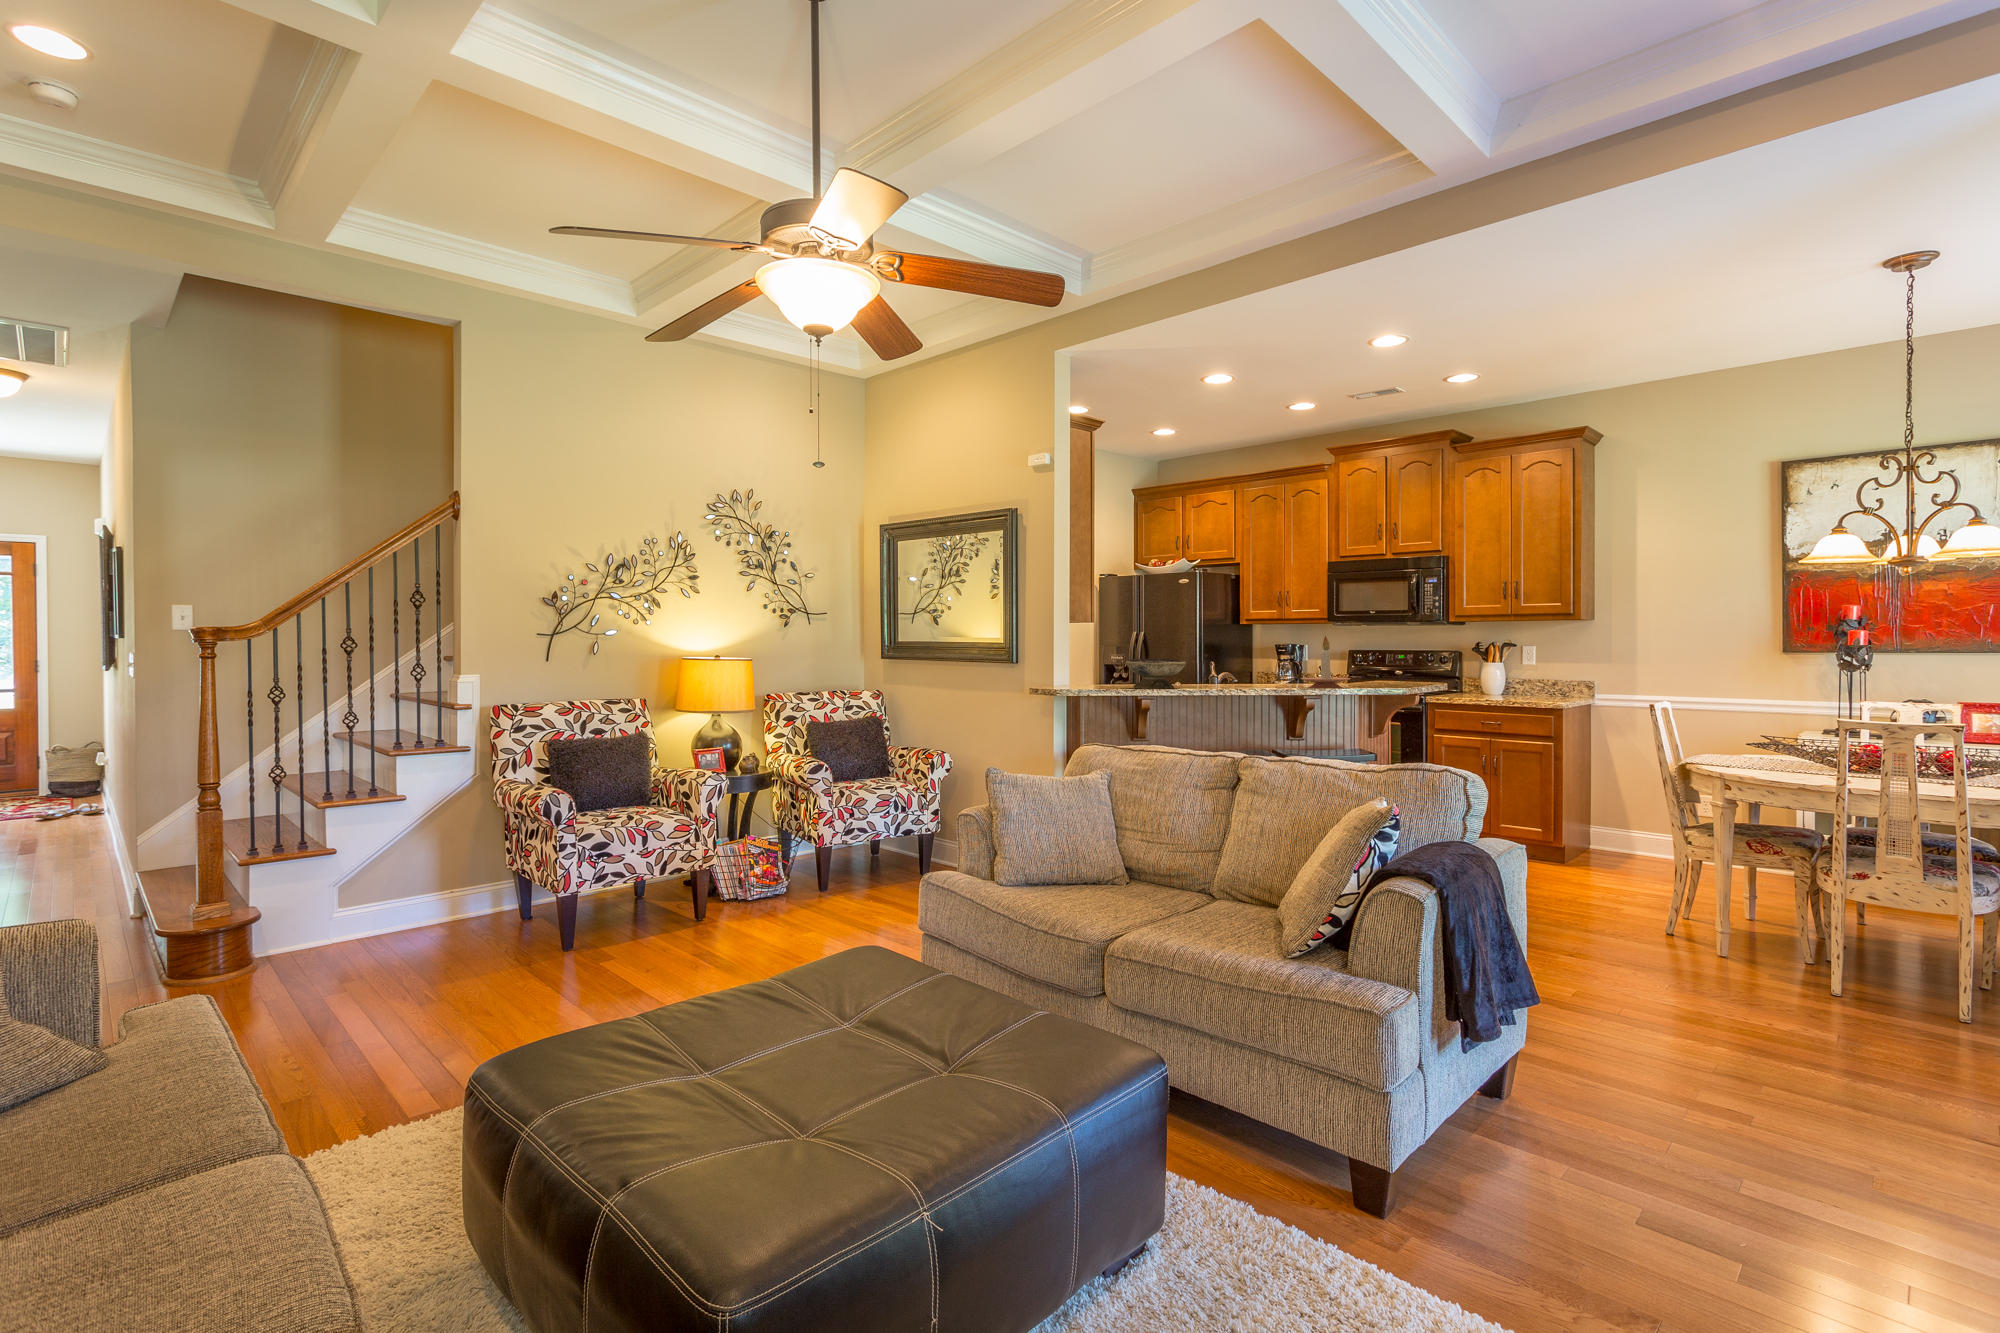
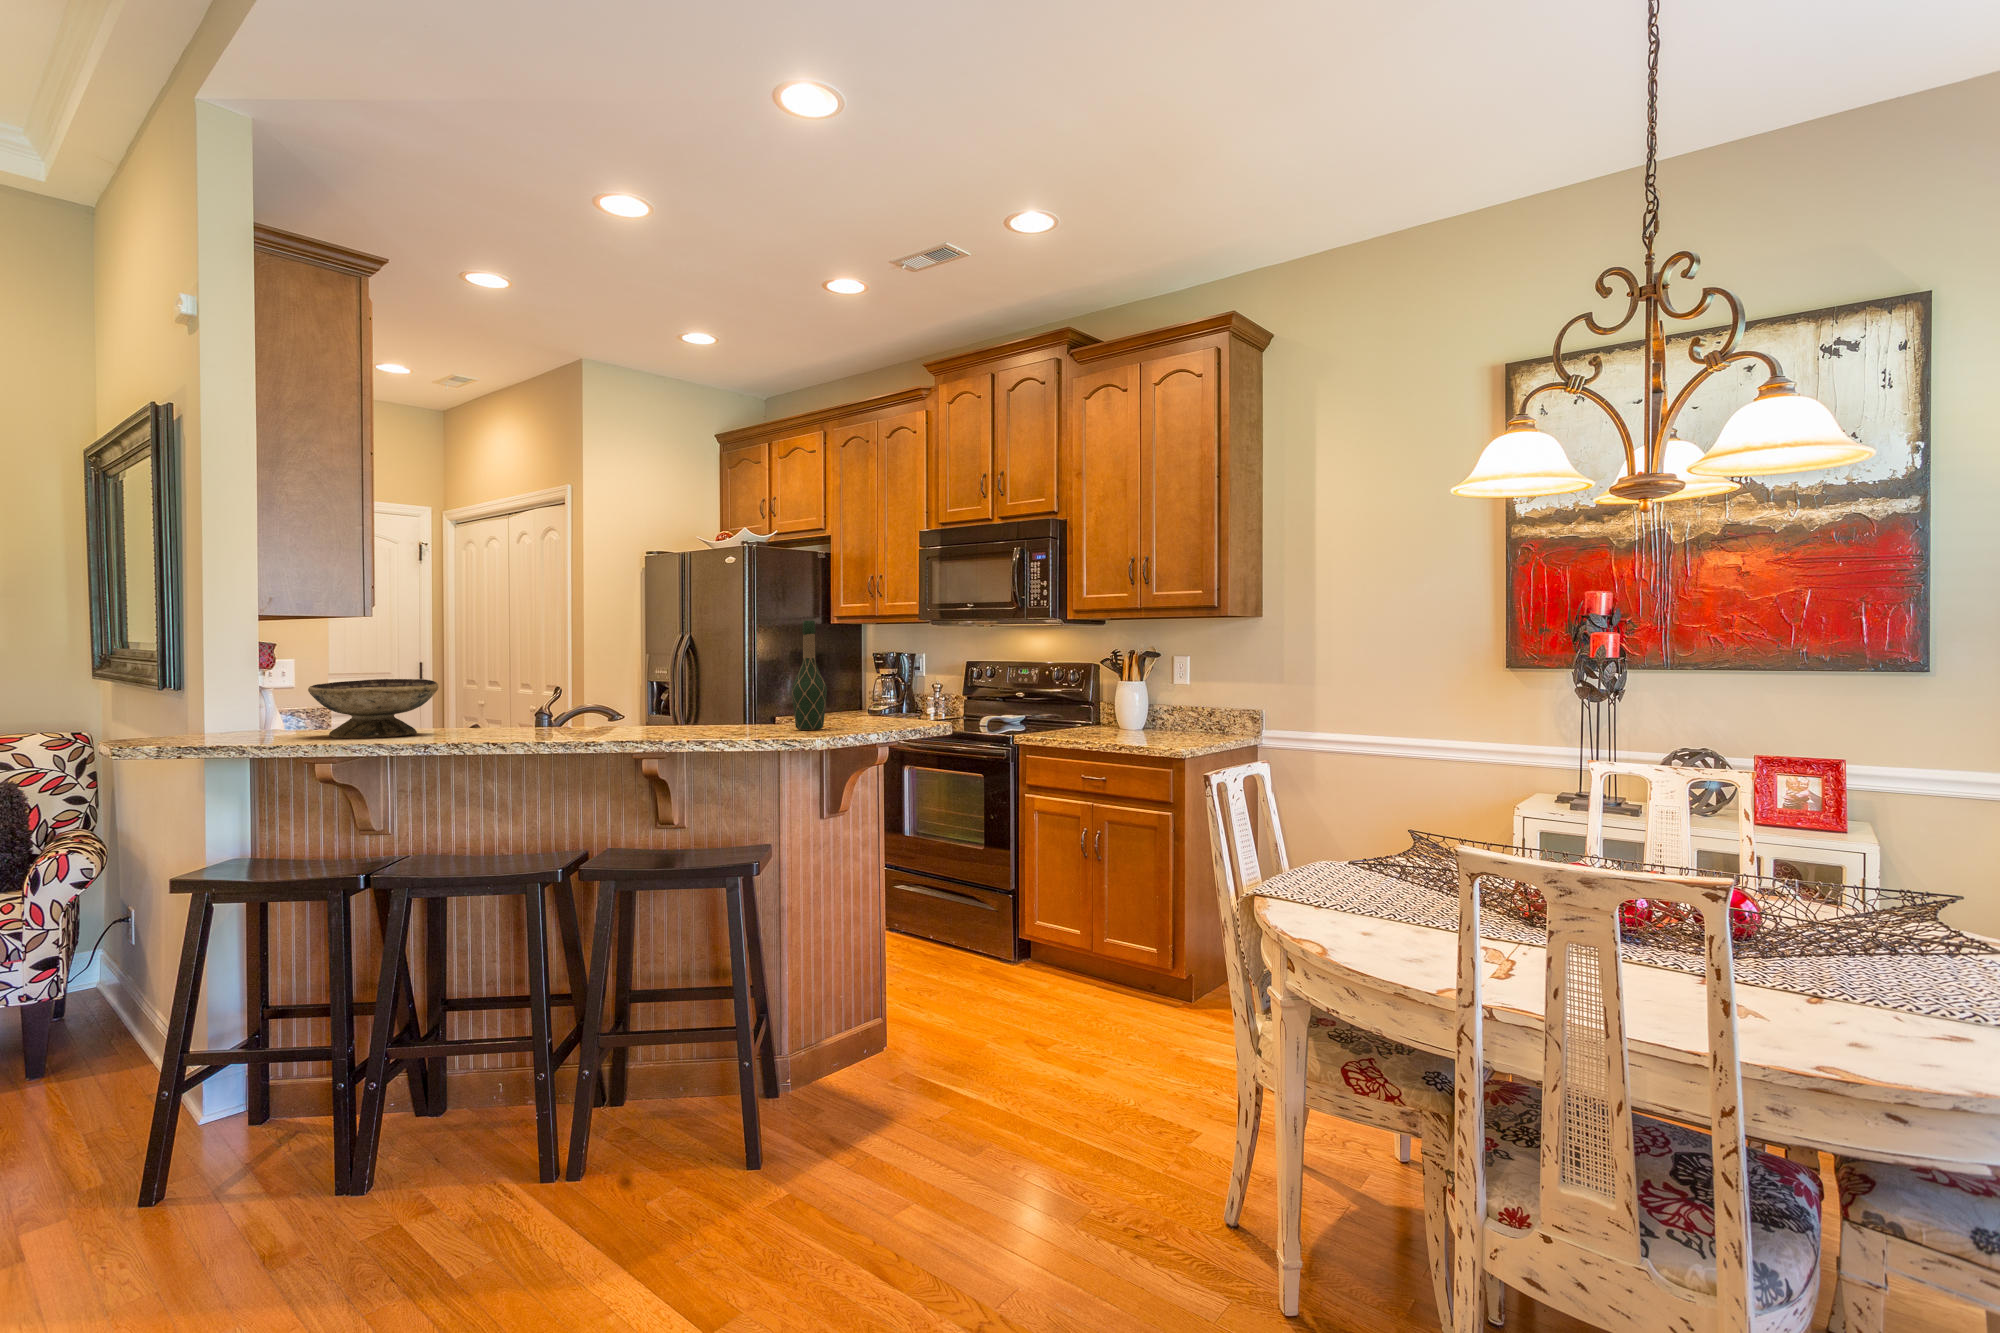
wine bottle: none [1364,626,1385,687] -> present [792,621,827,730]
candle holder: present [1301,636,1350,688] -> none [660,638,751,734]

